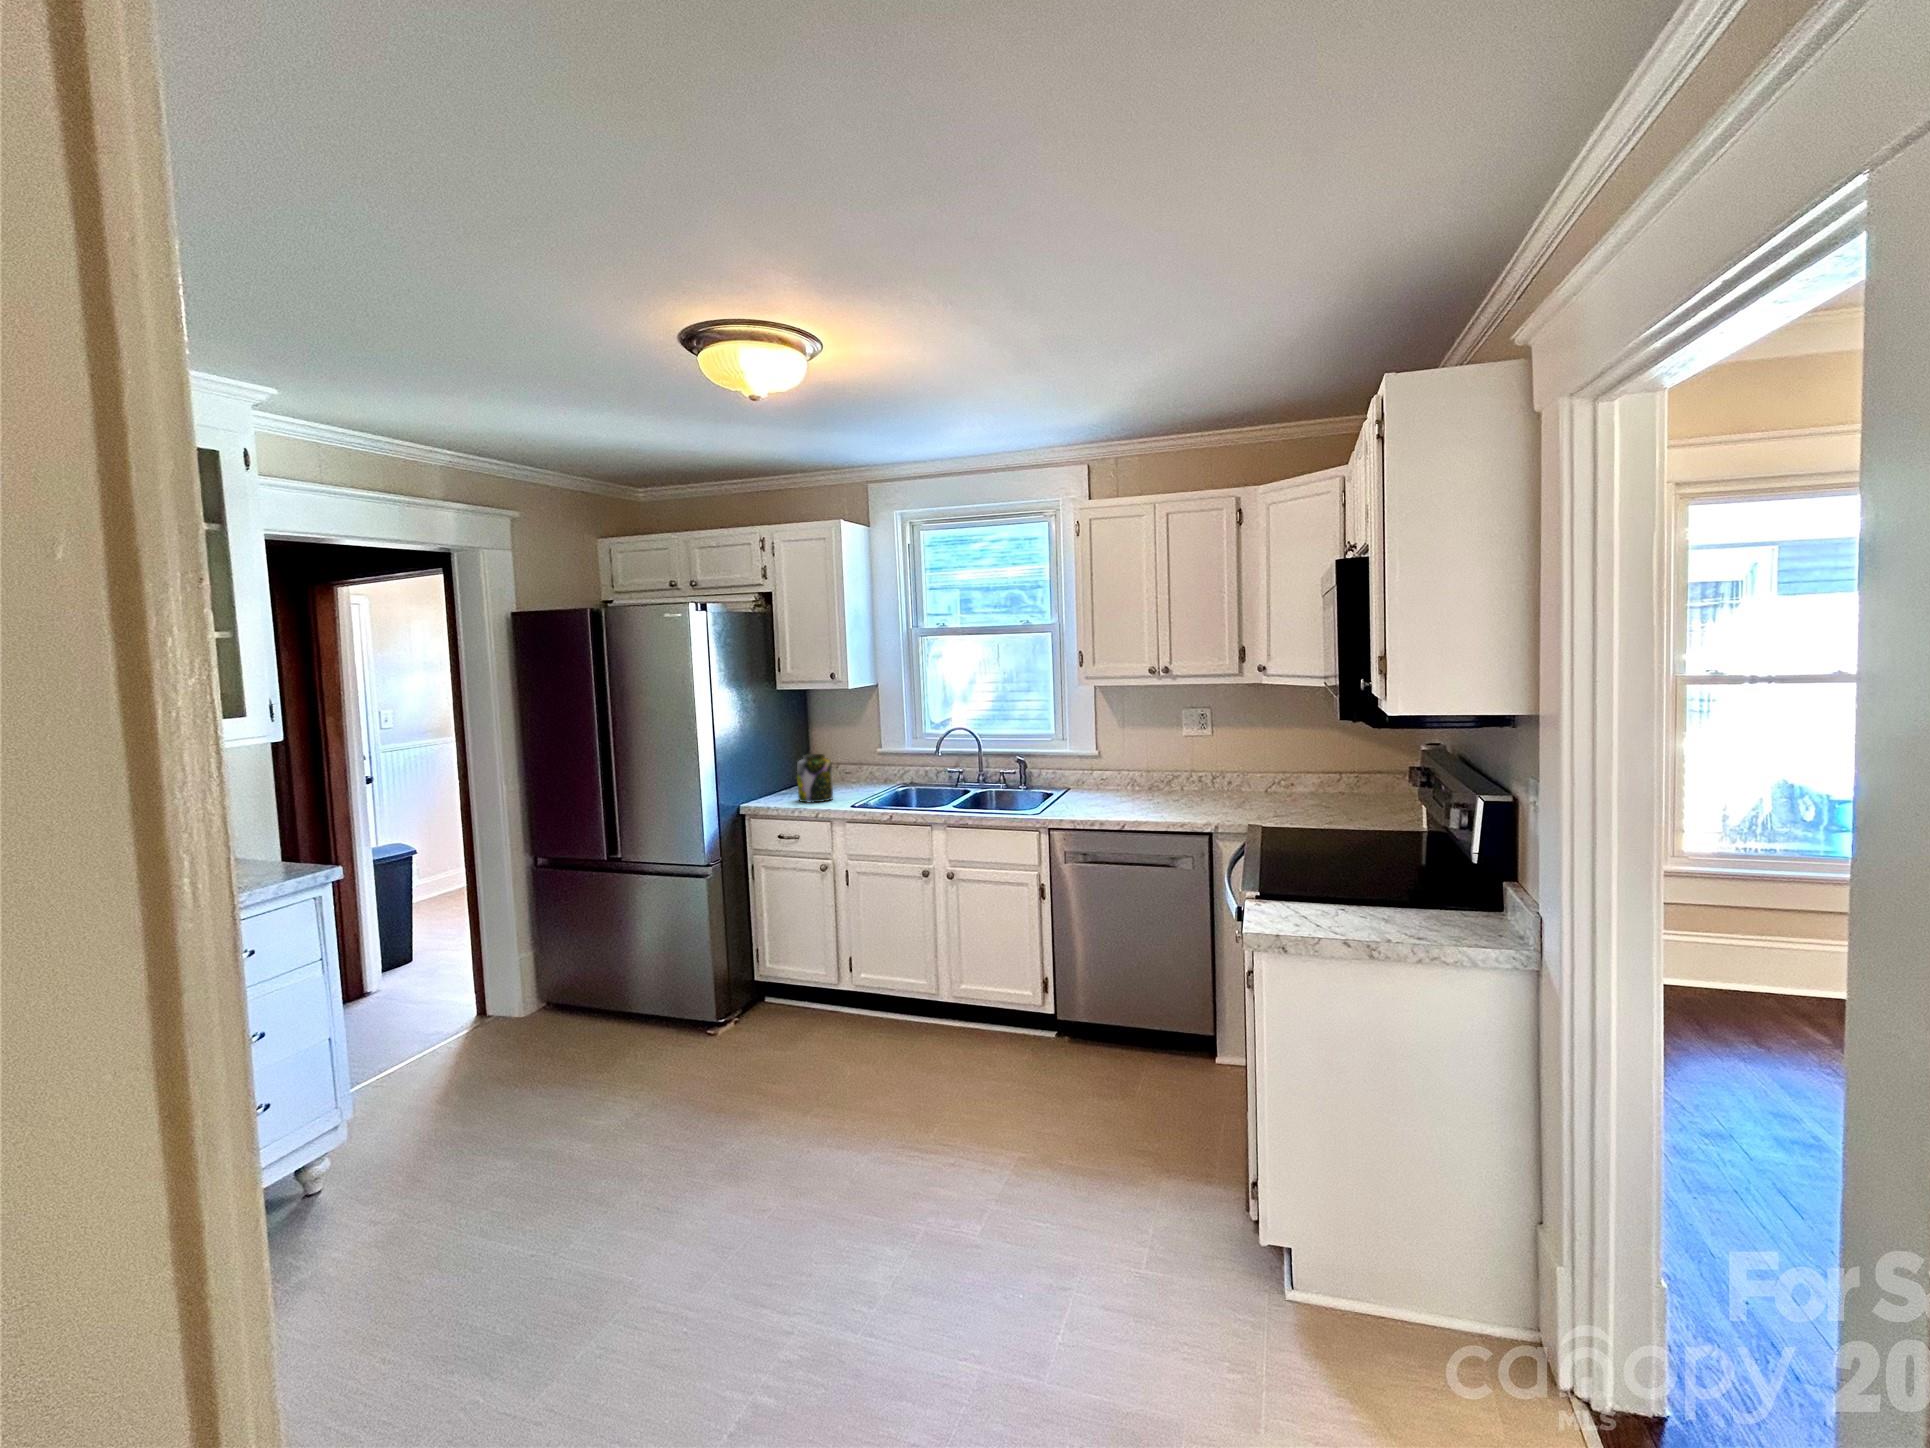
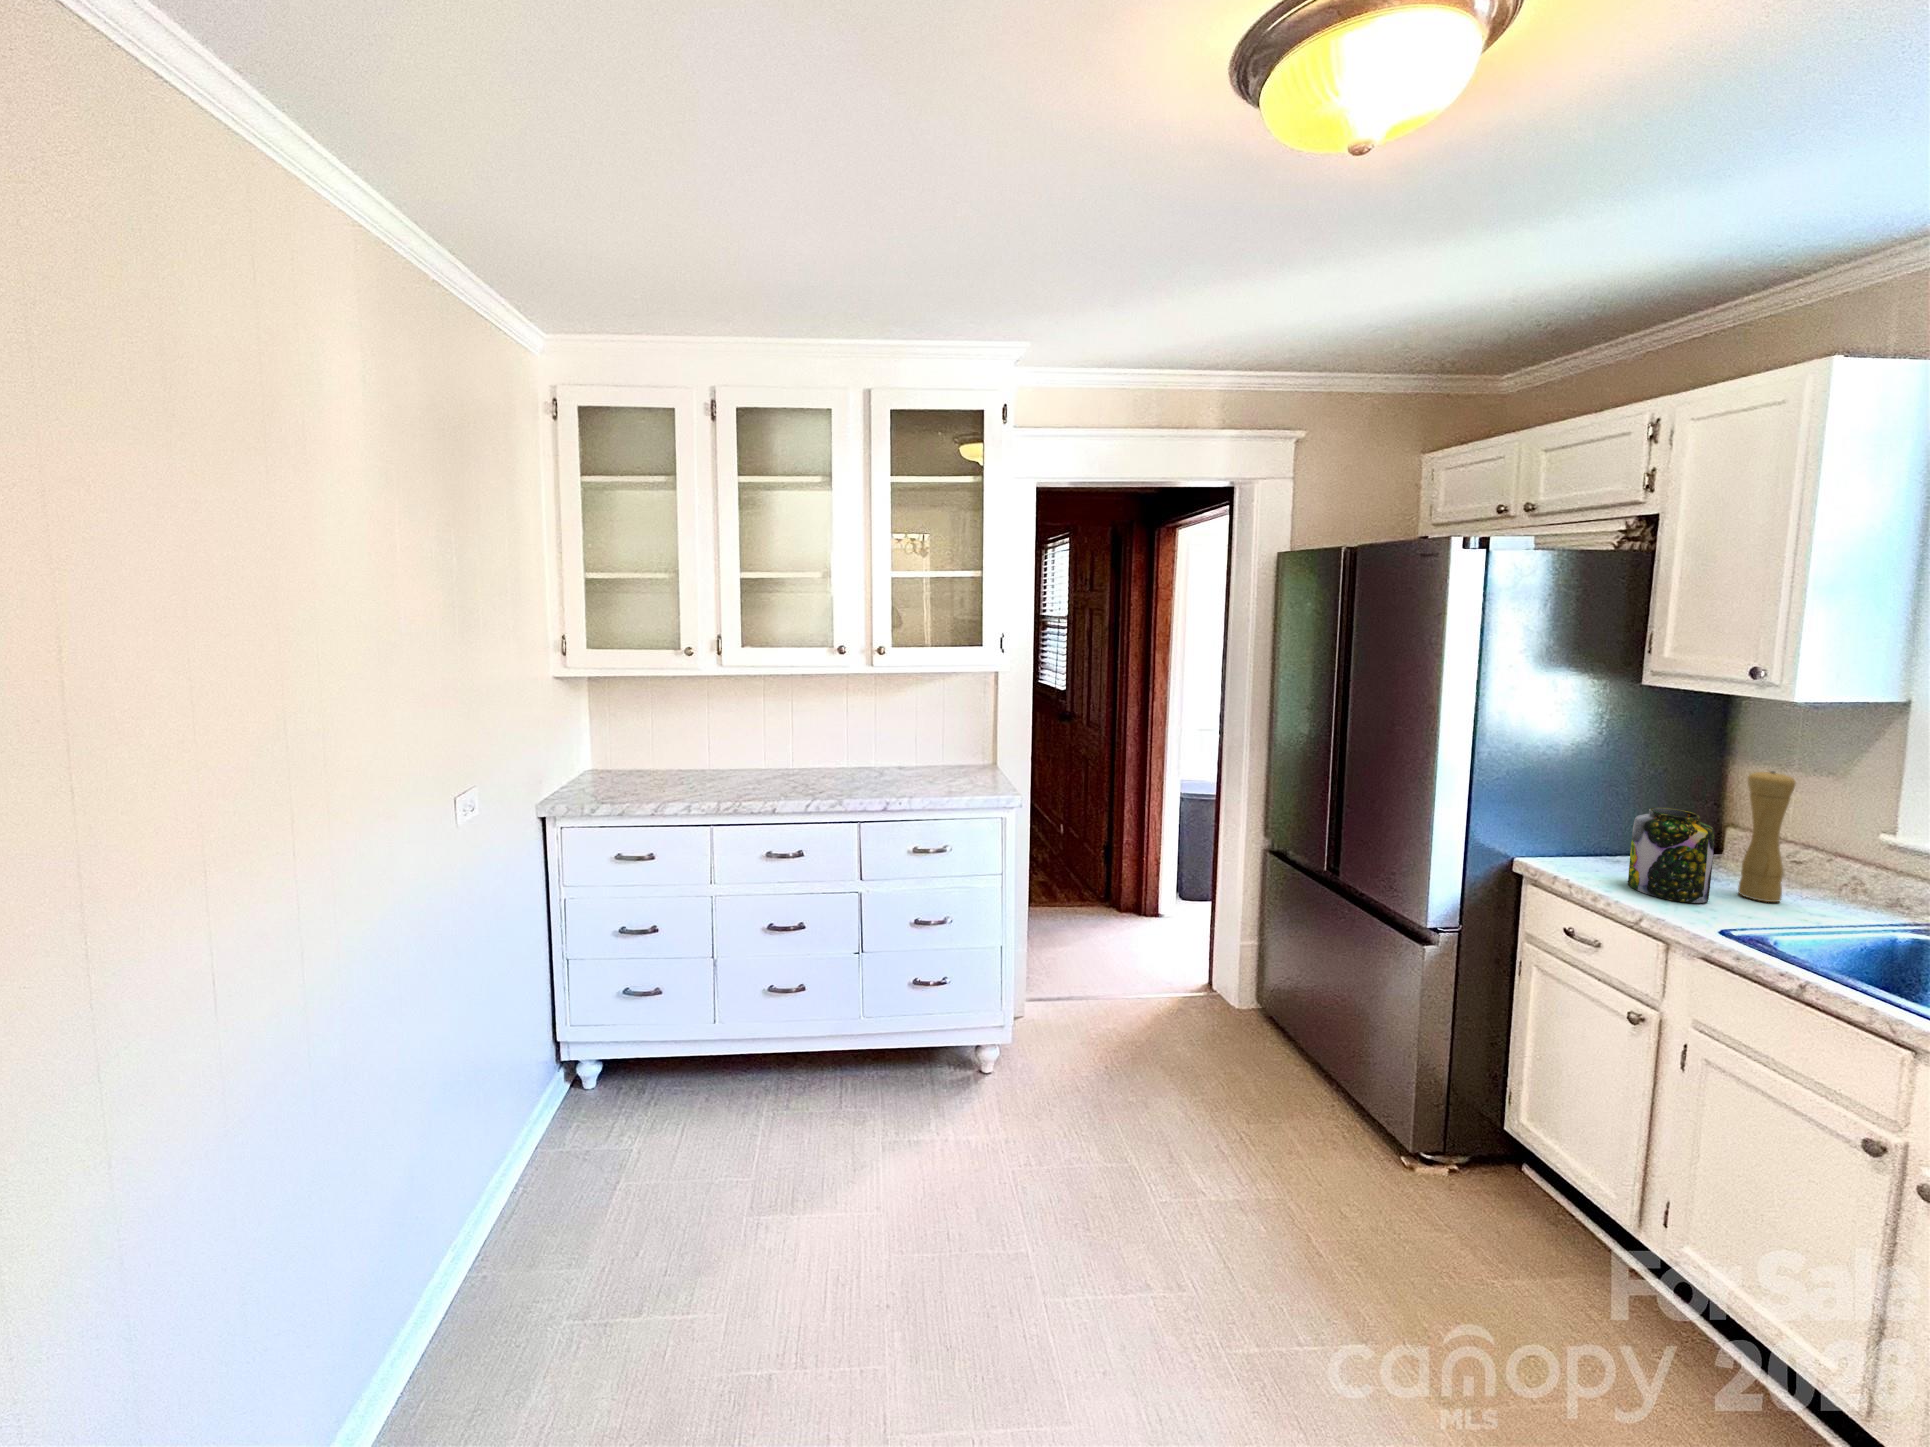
pepper mill: none [833,726,853,793] -> present [1738,771,1796,902]

